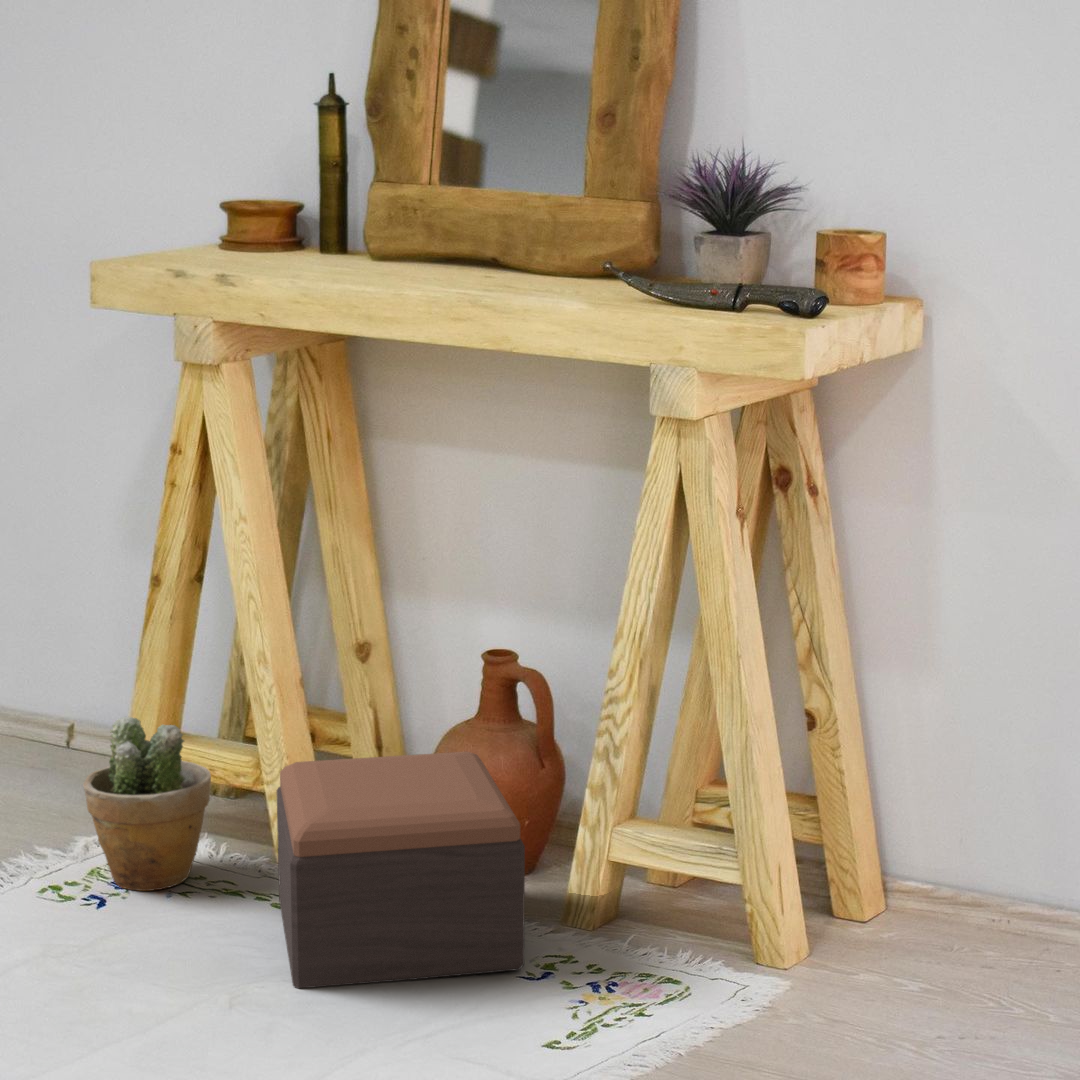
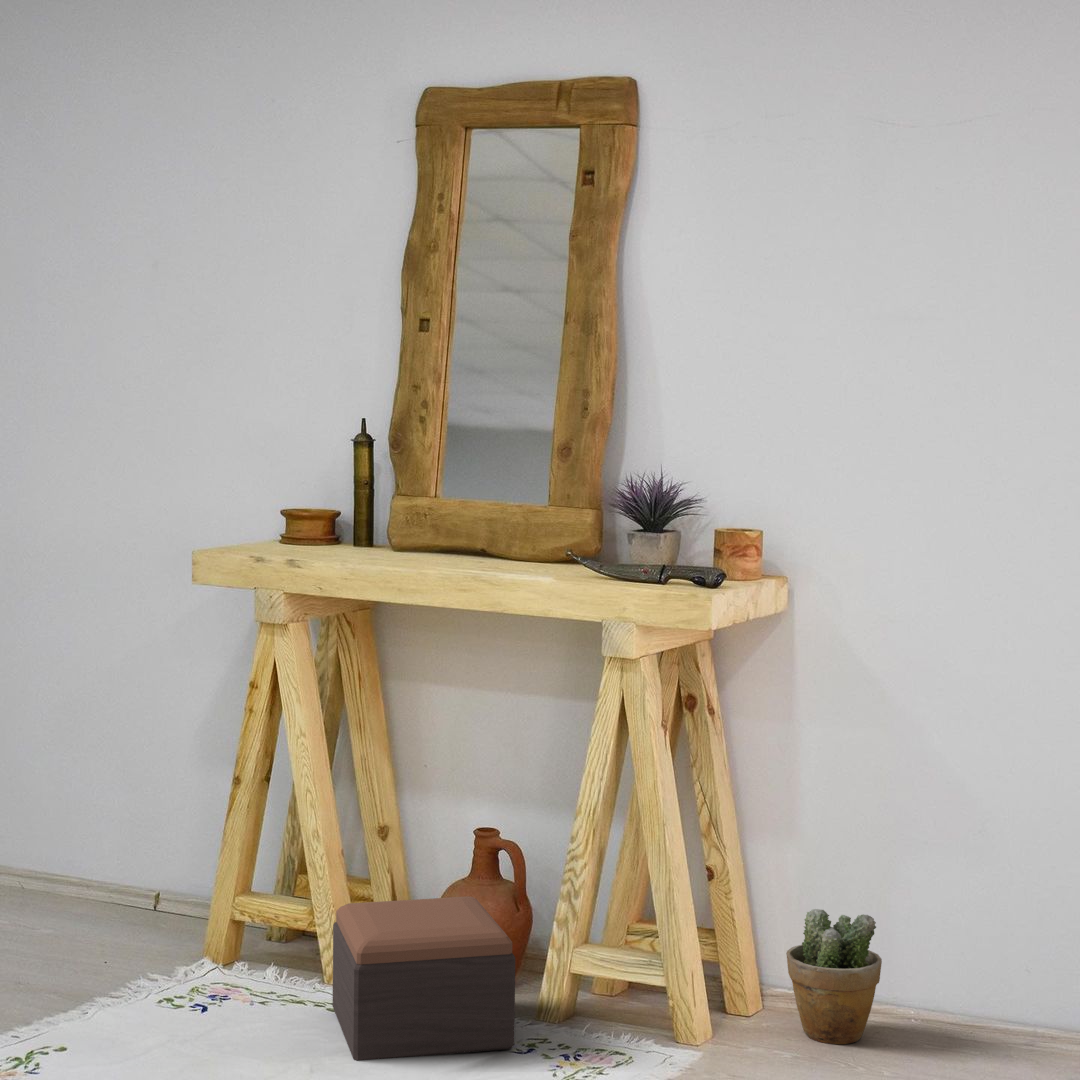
potted plant: present [84,717,211,891] -> present [786,909,882,1044]

